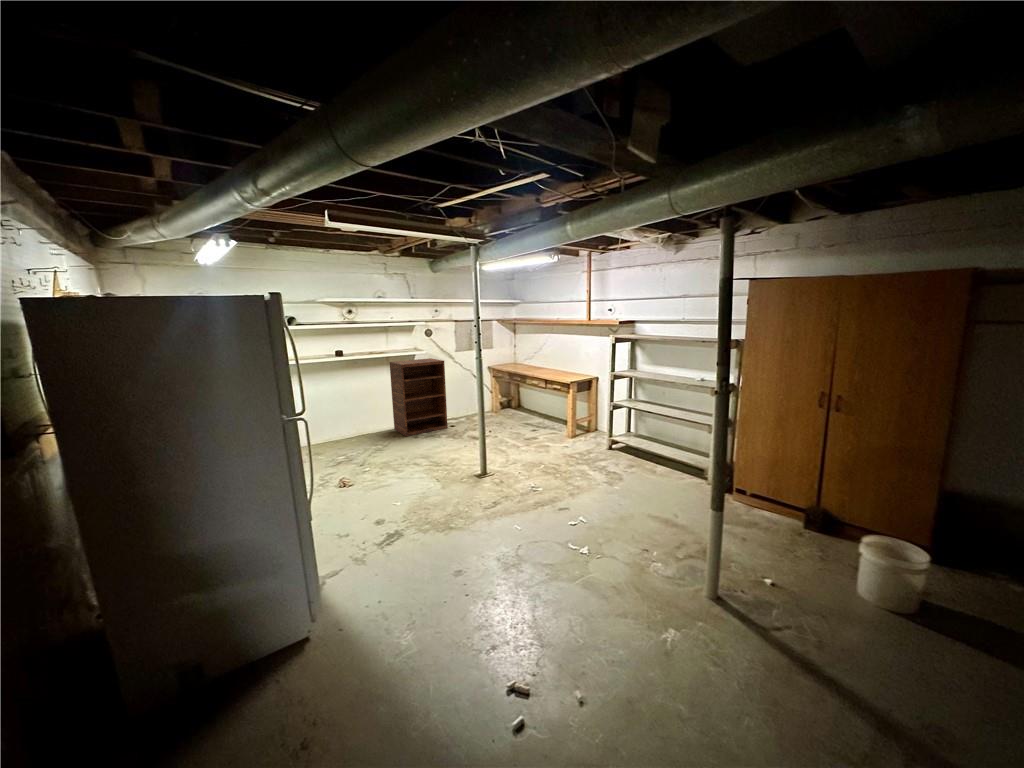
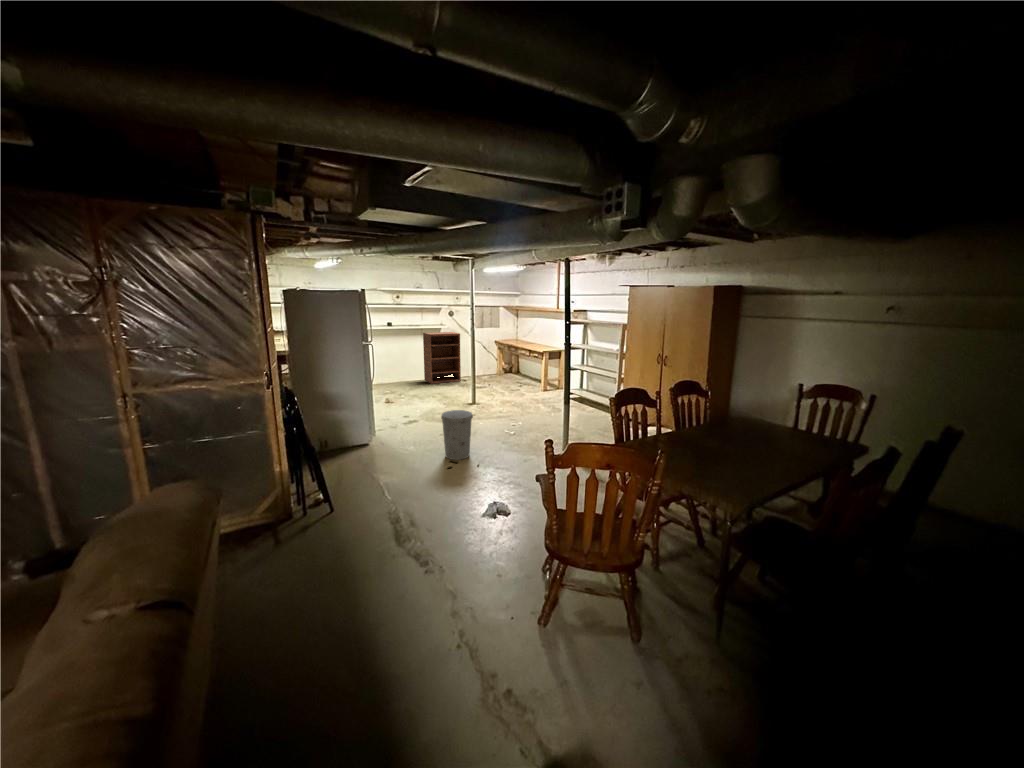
trash can: none [485,543,556,671] -> present [441,410,473,460]

